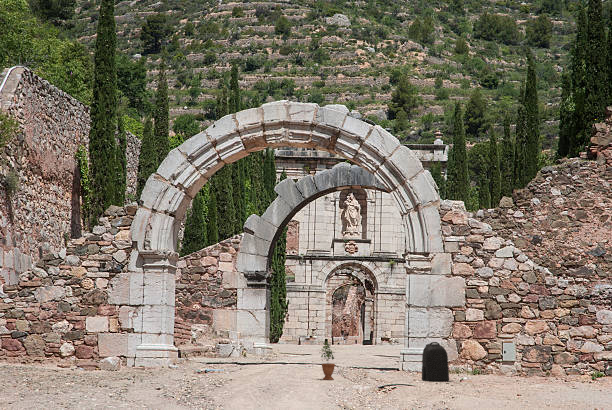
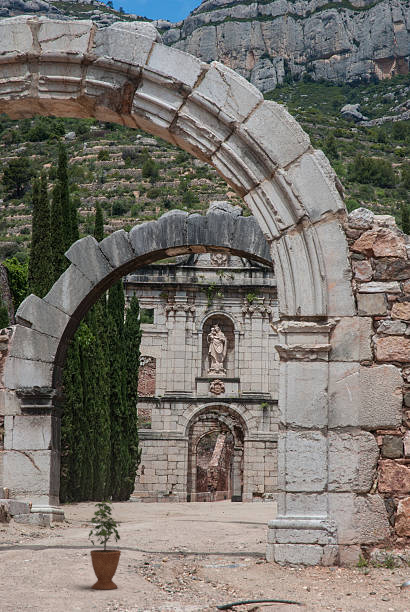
backpack: present [422,342,449,381] -> none [315,500,376,590]

